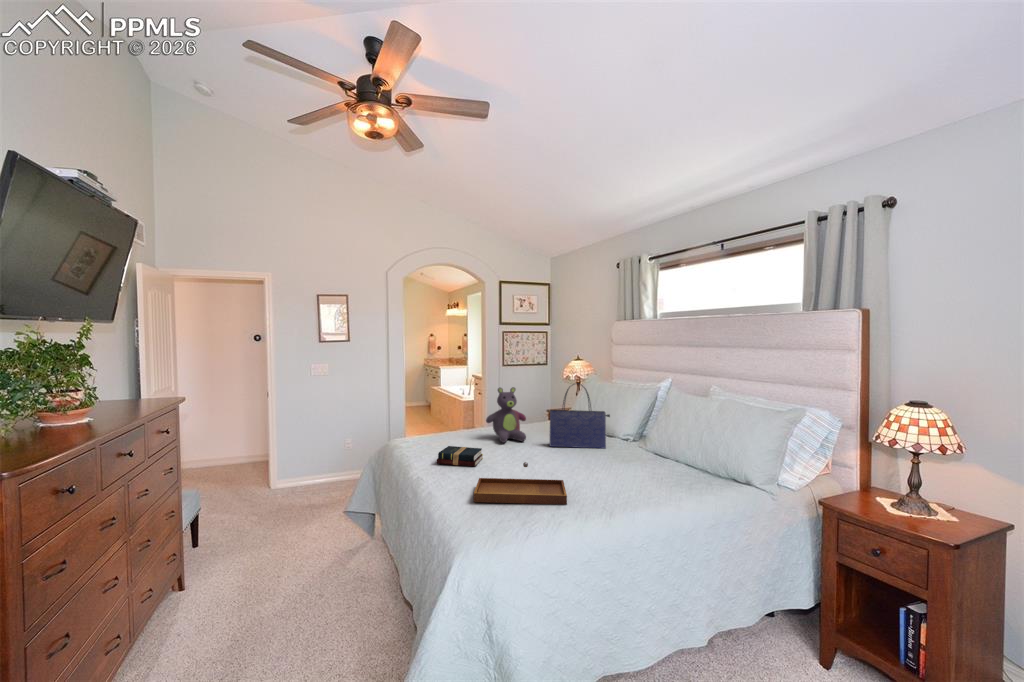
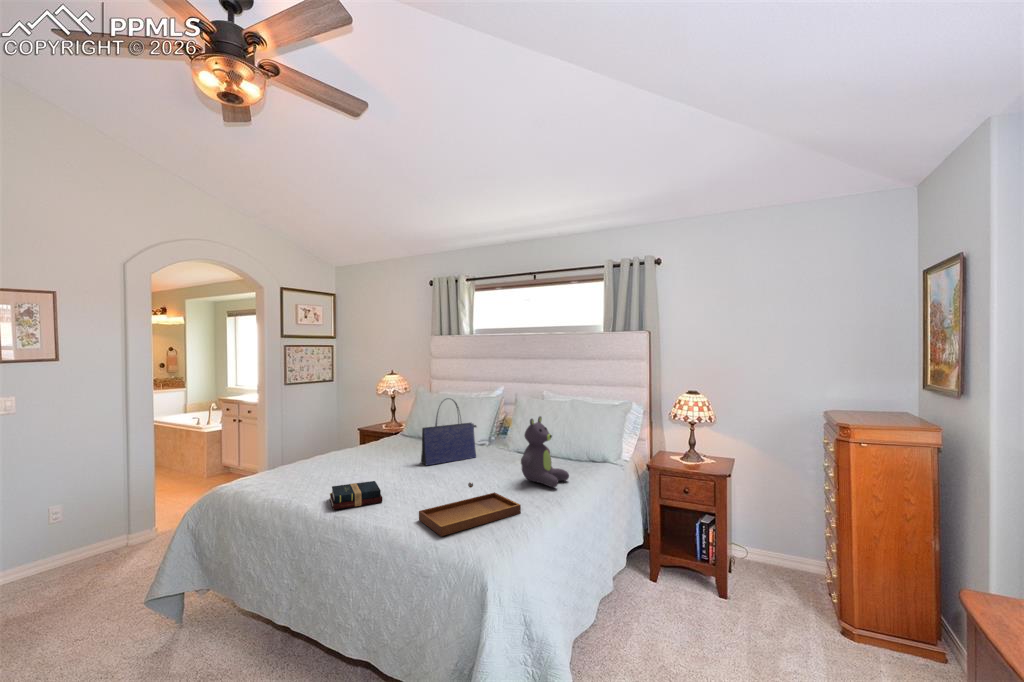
stuffed bear: present [486,387,526,443] -> present [521,416,569,487]

